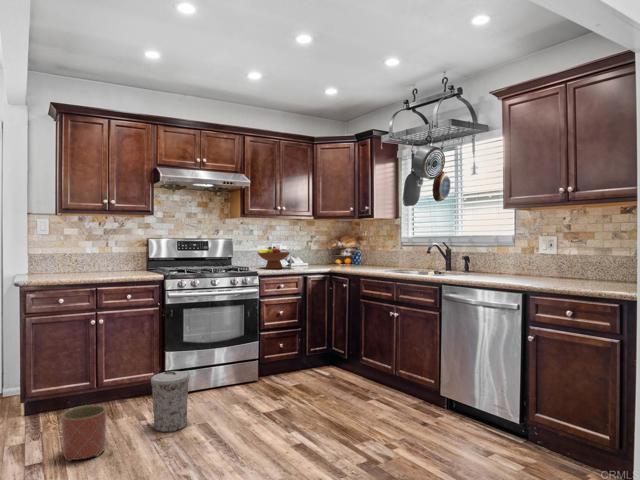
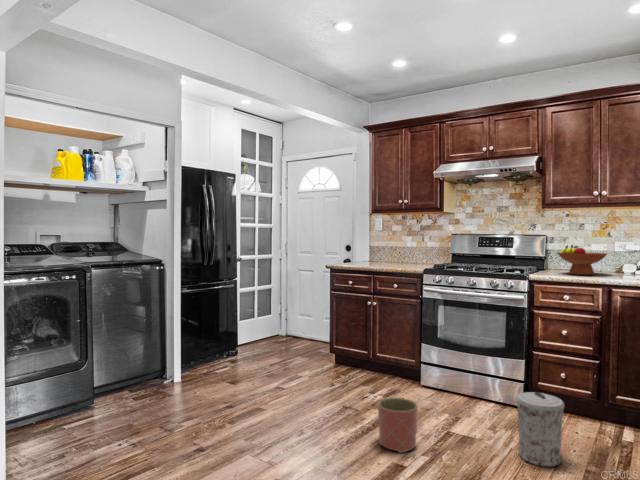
trash can: present [151,371,189,432] -> present [516,392,564,467]
planter: present [61,405,106,461] -> present [378,398,418,453]

